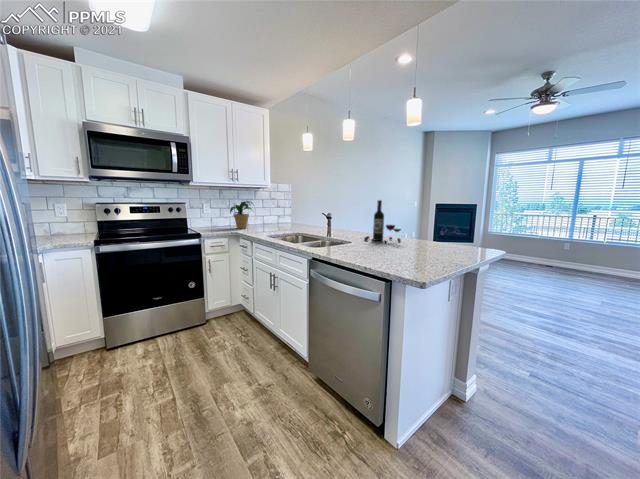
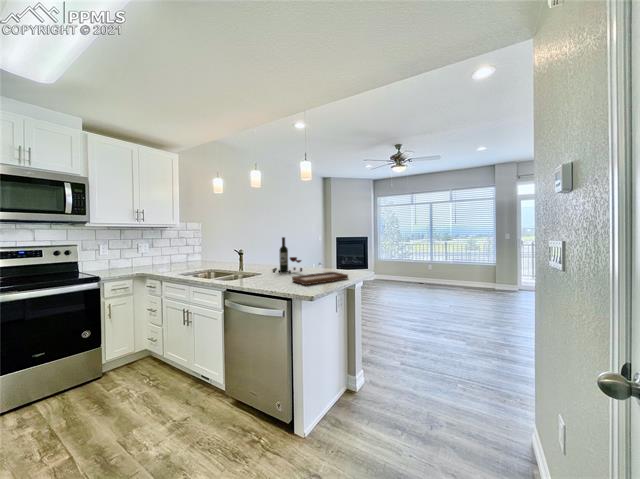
potted plant: present [230,201,253,229] -> none [127,241,163,269]
tray: none [391,234,470,263] -> present [292,263,348,285]

